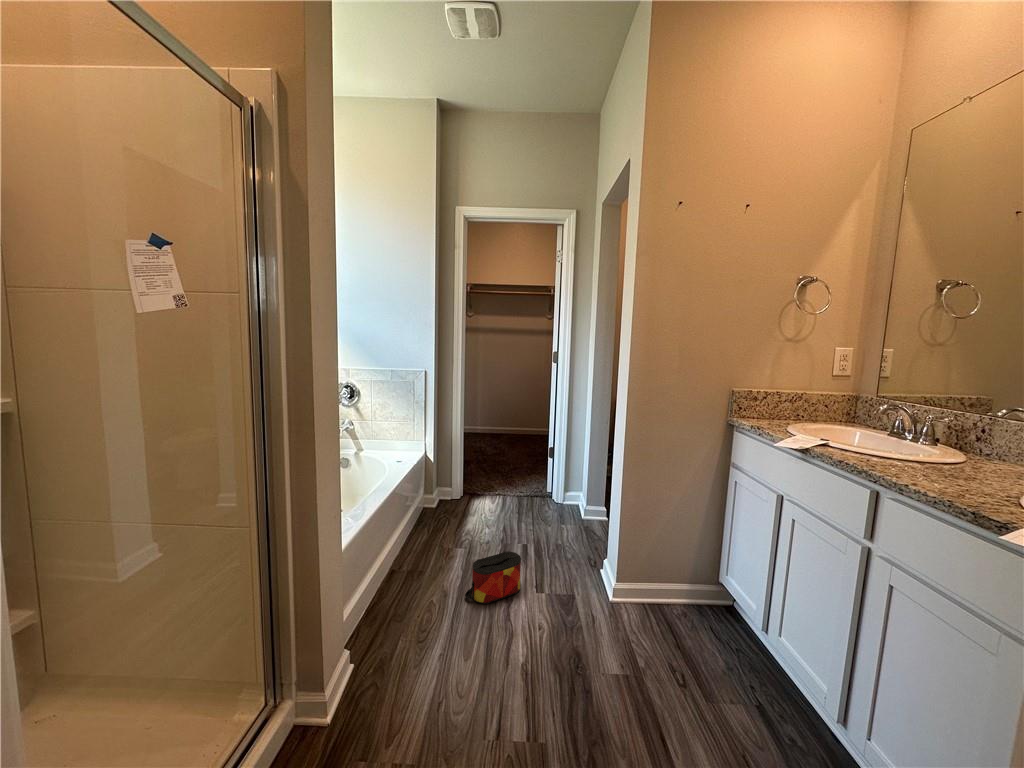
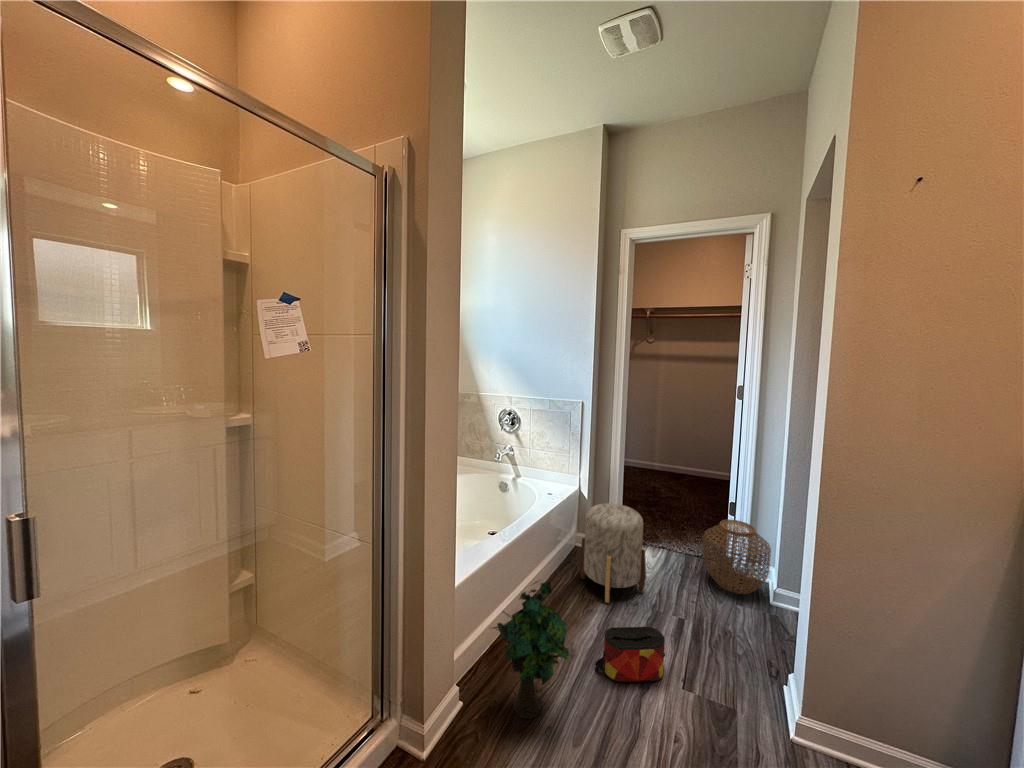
stool: none [433,459,493,546] -> present [579,503,646,603]
woven basket: none [533,460,581,517] -> present [703,519,771,594]
decorative plant: none [369,524,451,660] -> present [494,581,569,719]

